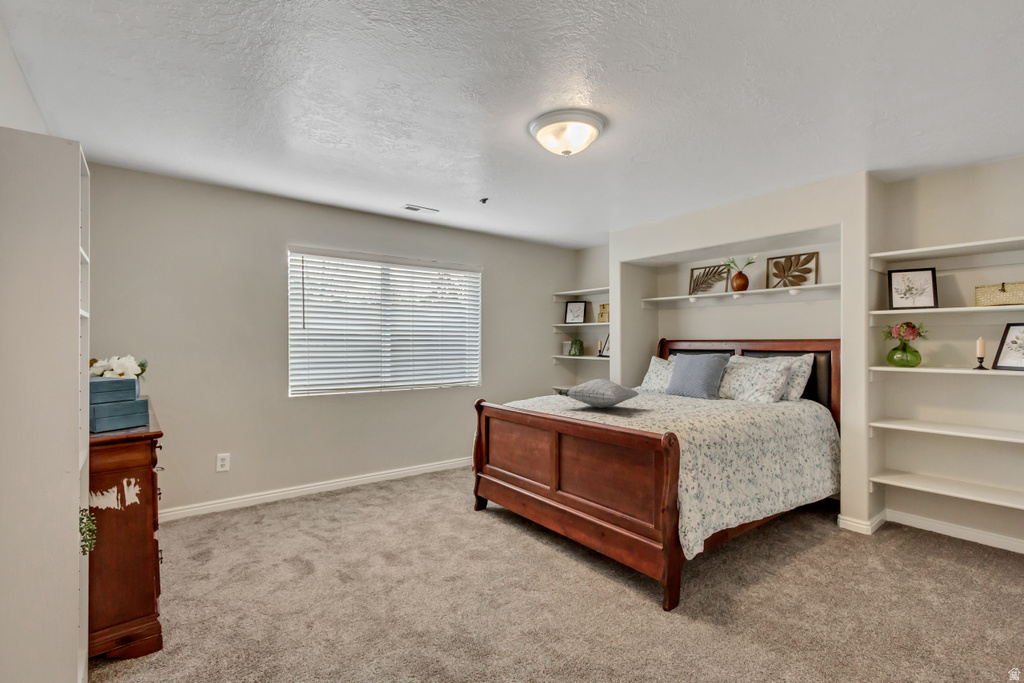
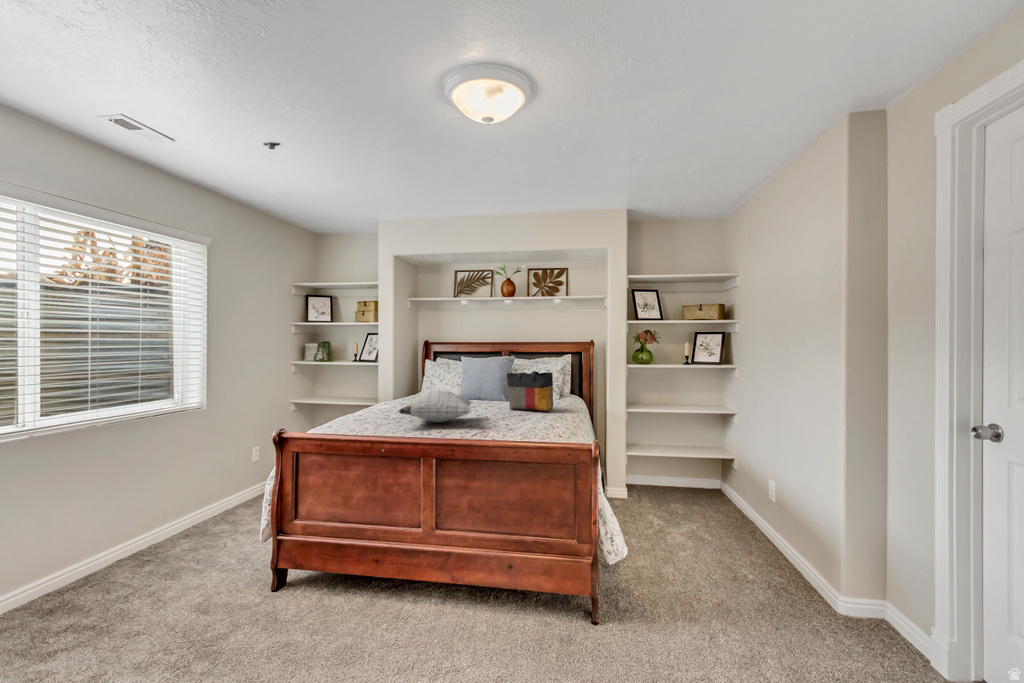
tote bag: none [694,369,744,413] -> present [507,371,553,411]

